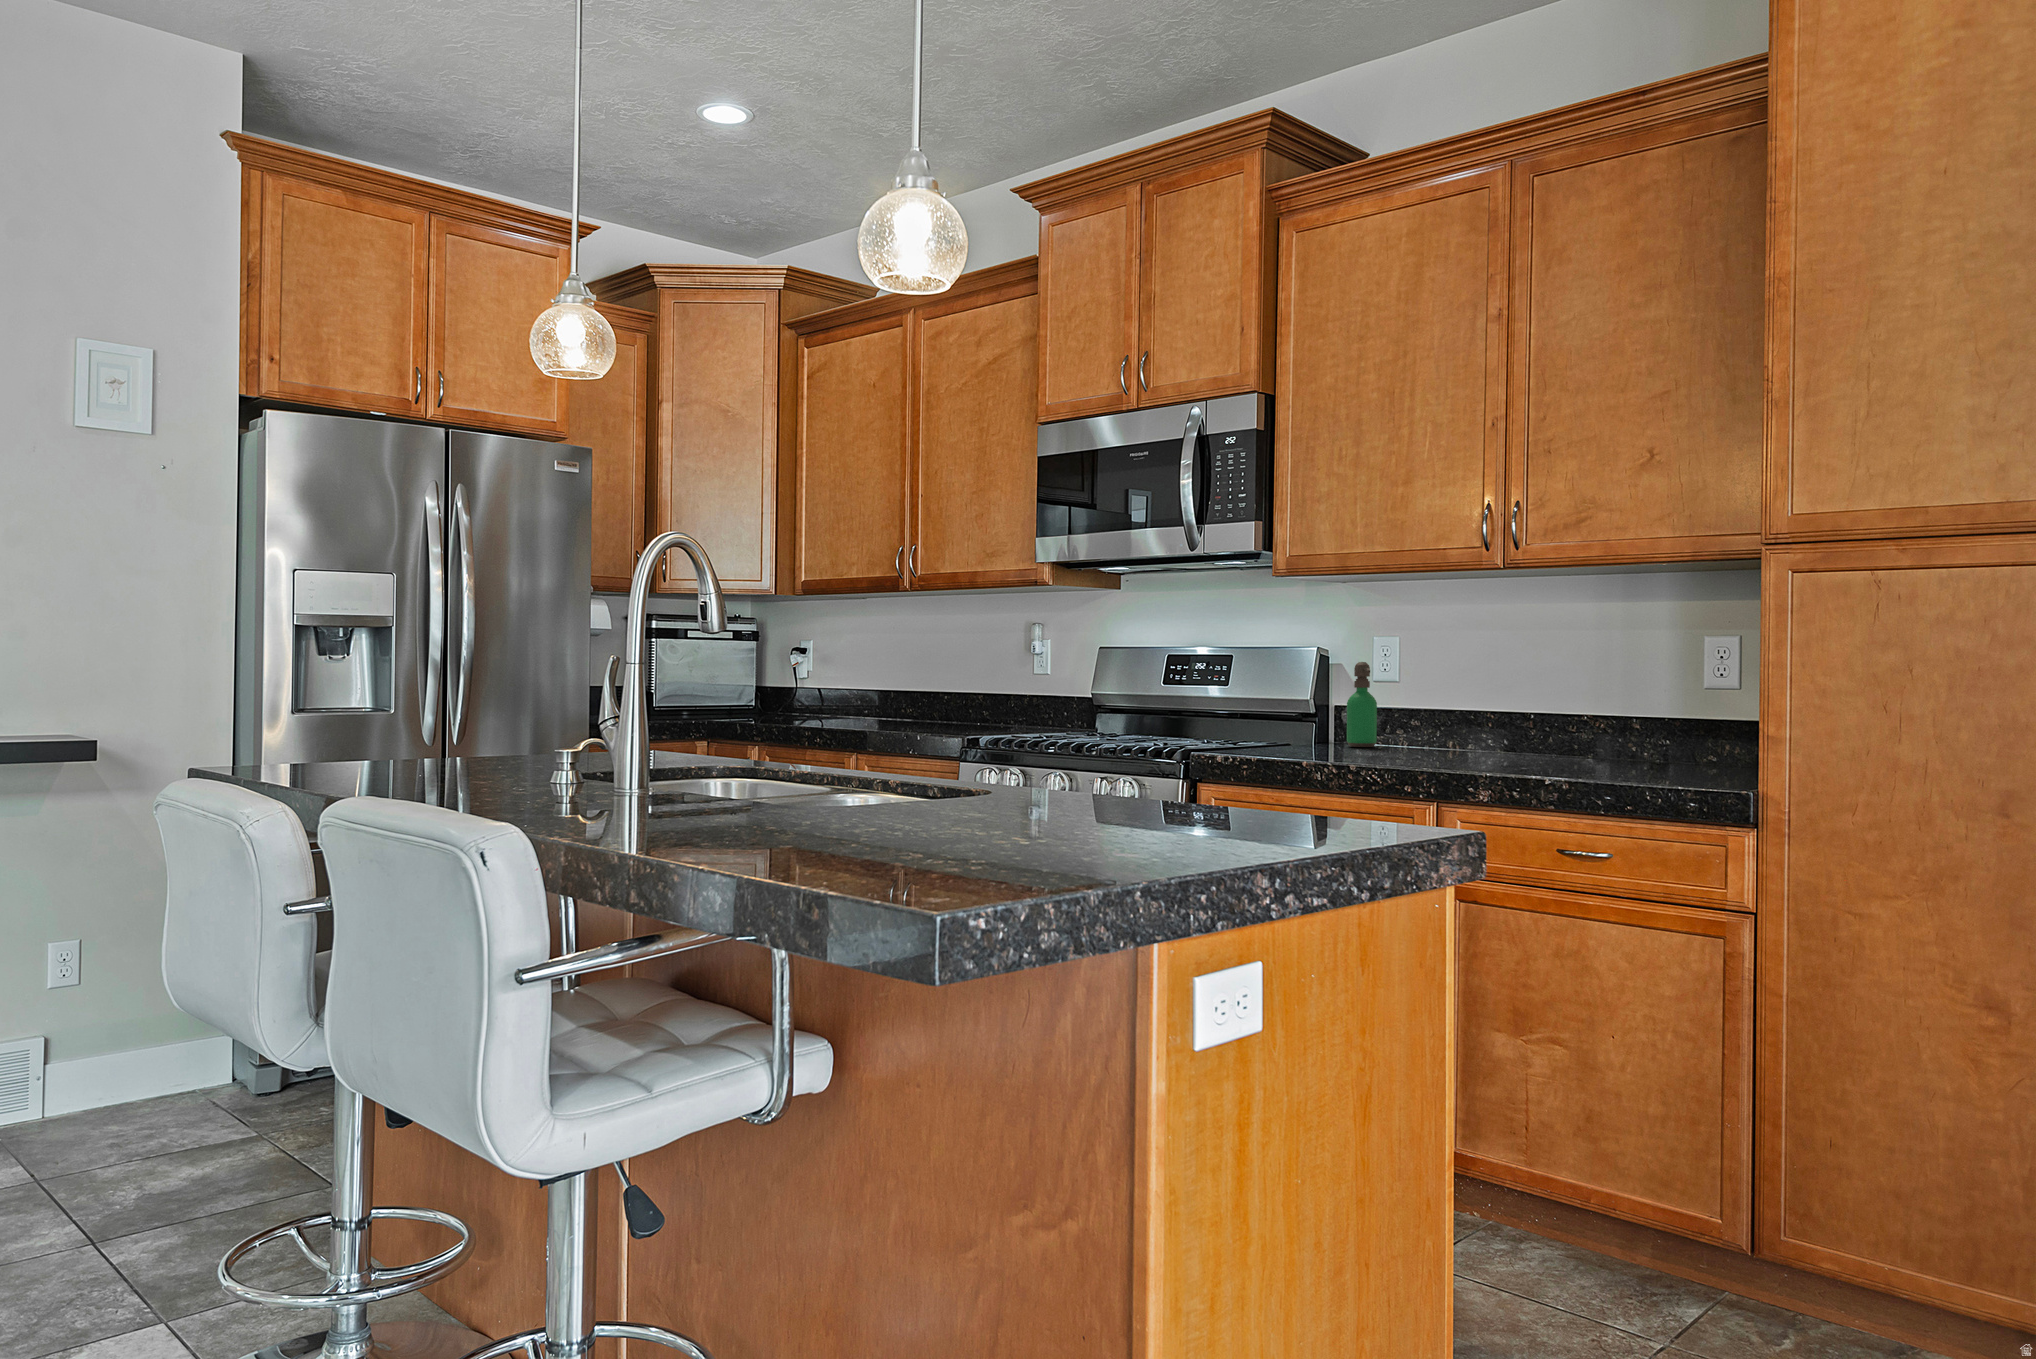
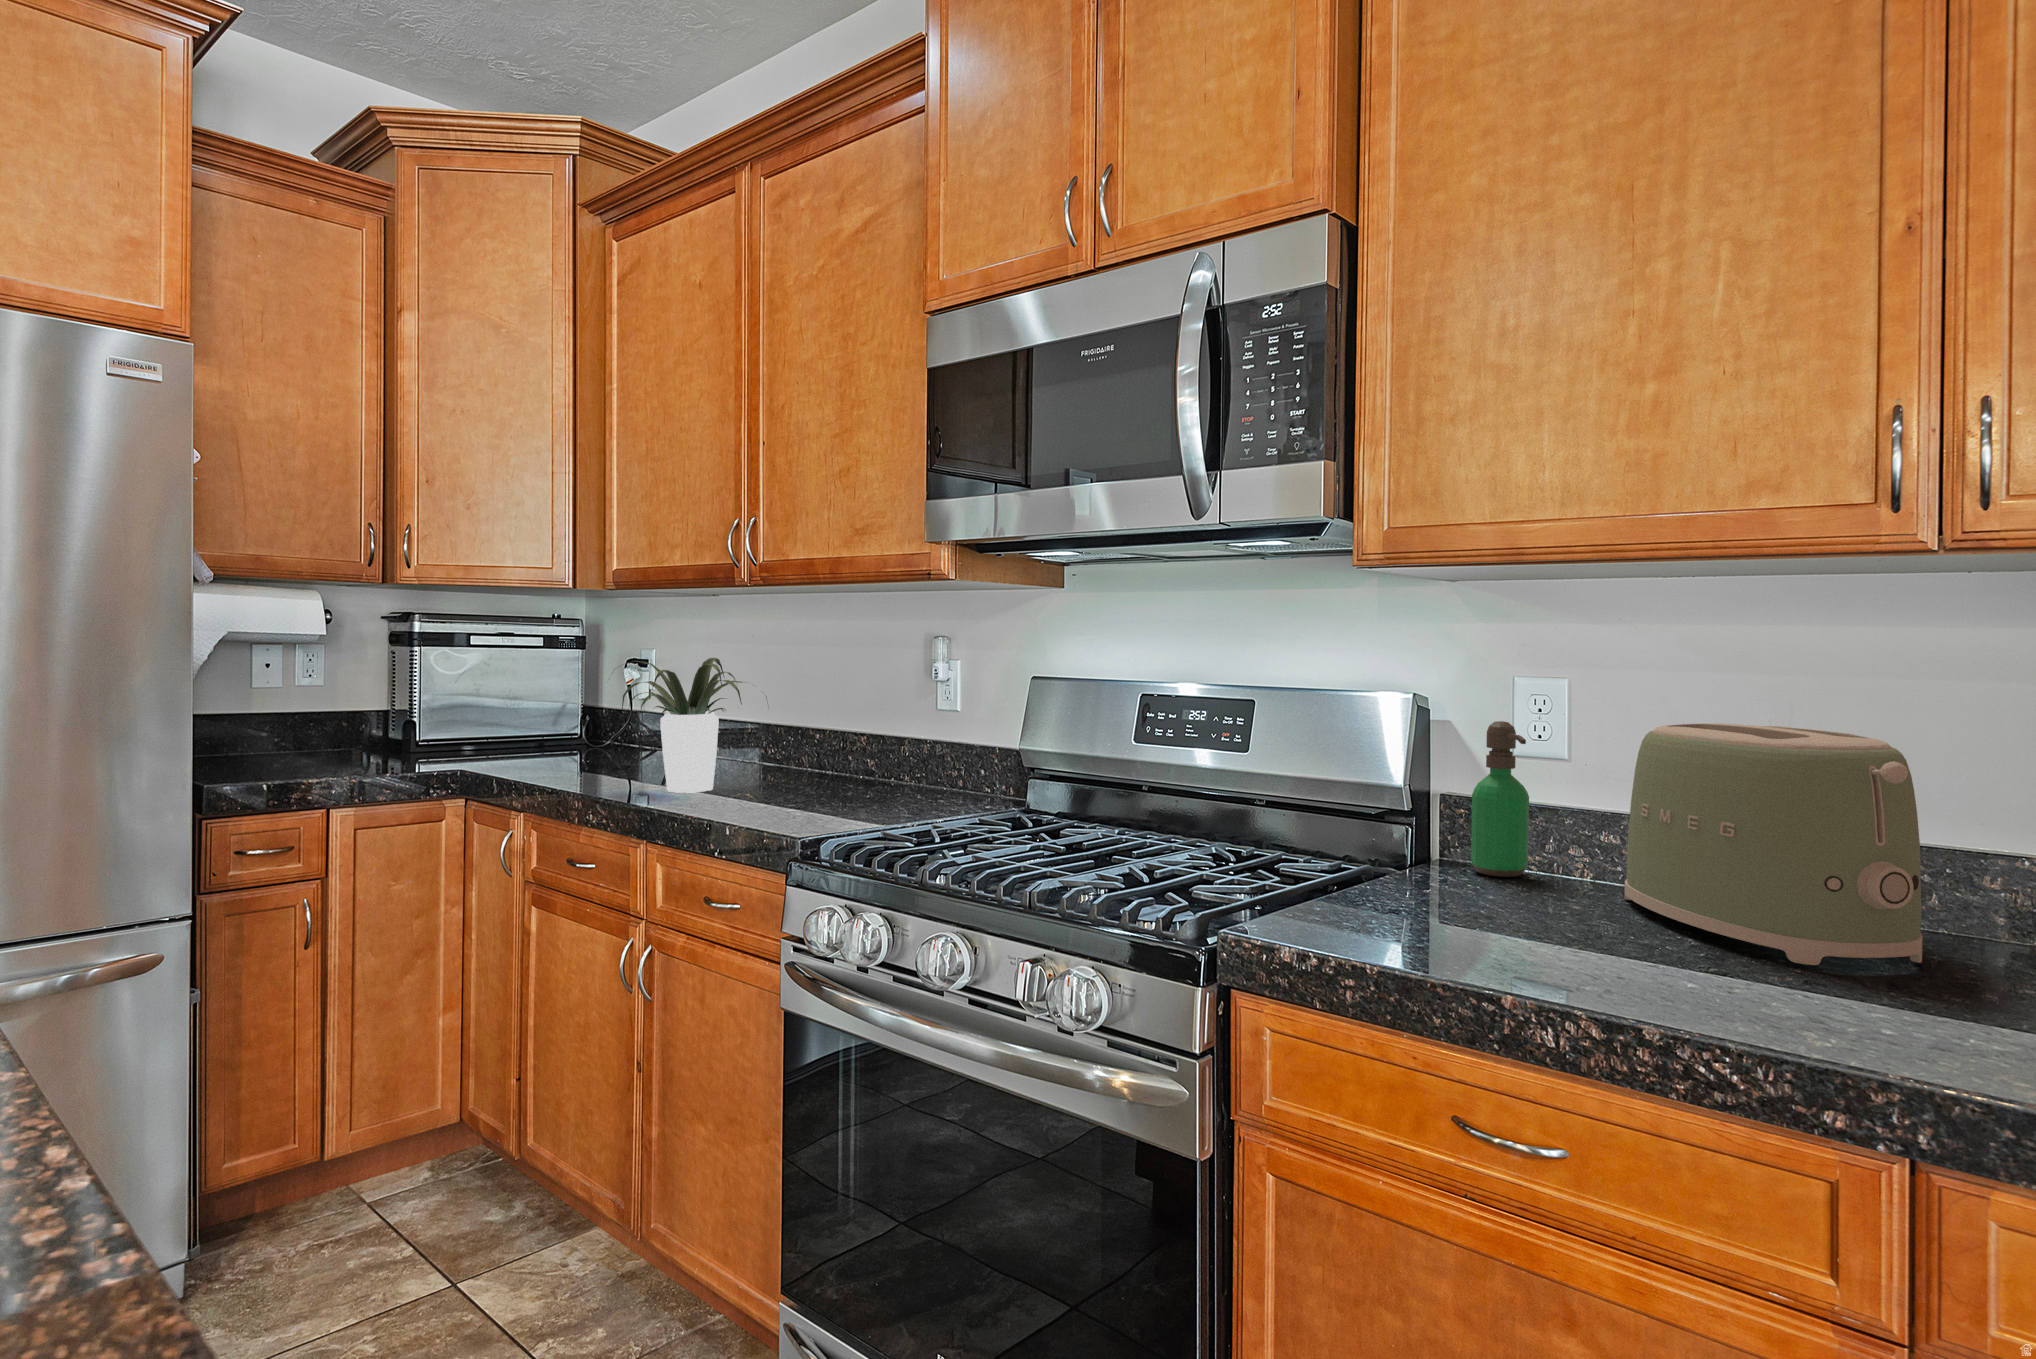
potted plant: none [818,639,923,727] -> present [619,658,743,793]
toaster: none [1412,656,1522,760] -> present [1624,723,1922,965]

